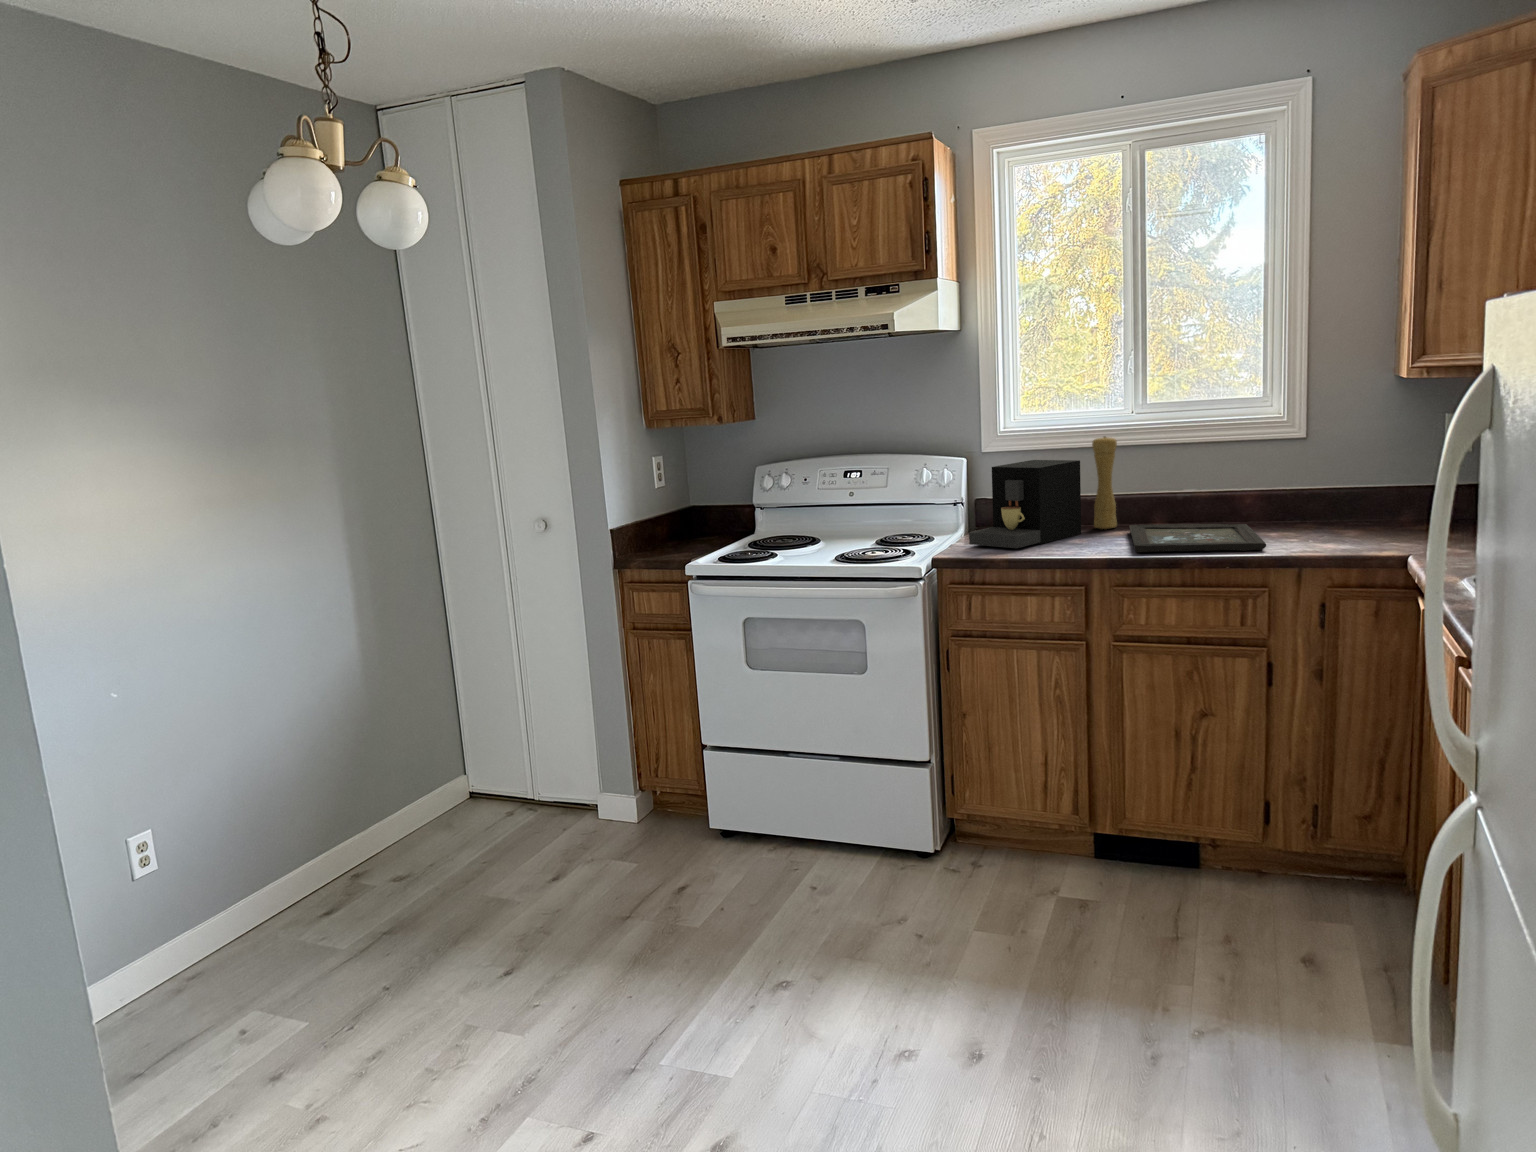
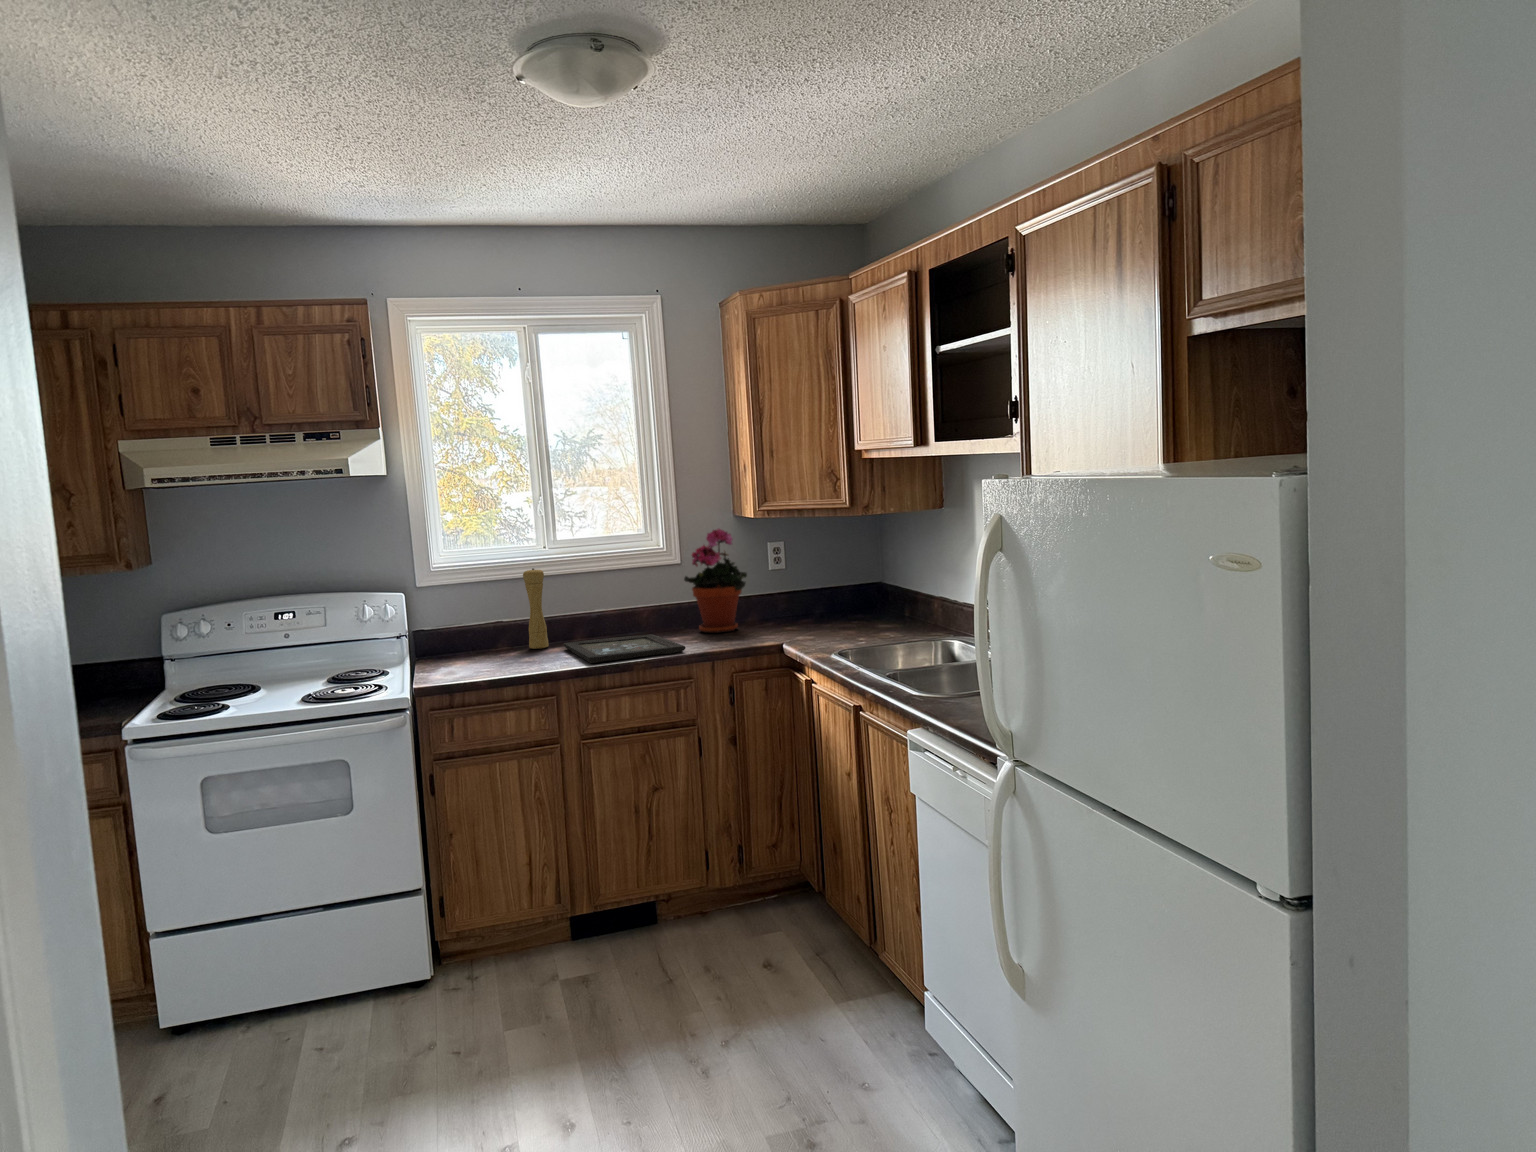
potted plant: none [1300,392,1394,530] -> present [684,529,747,633]
coffee maker: present [969,460,1081,548] -> none [433,590,524,673]

